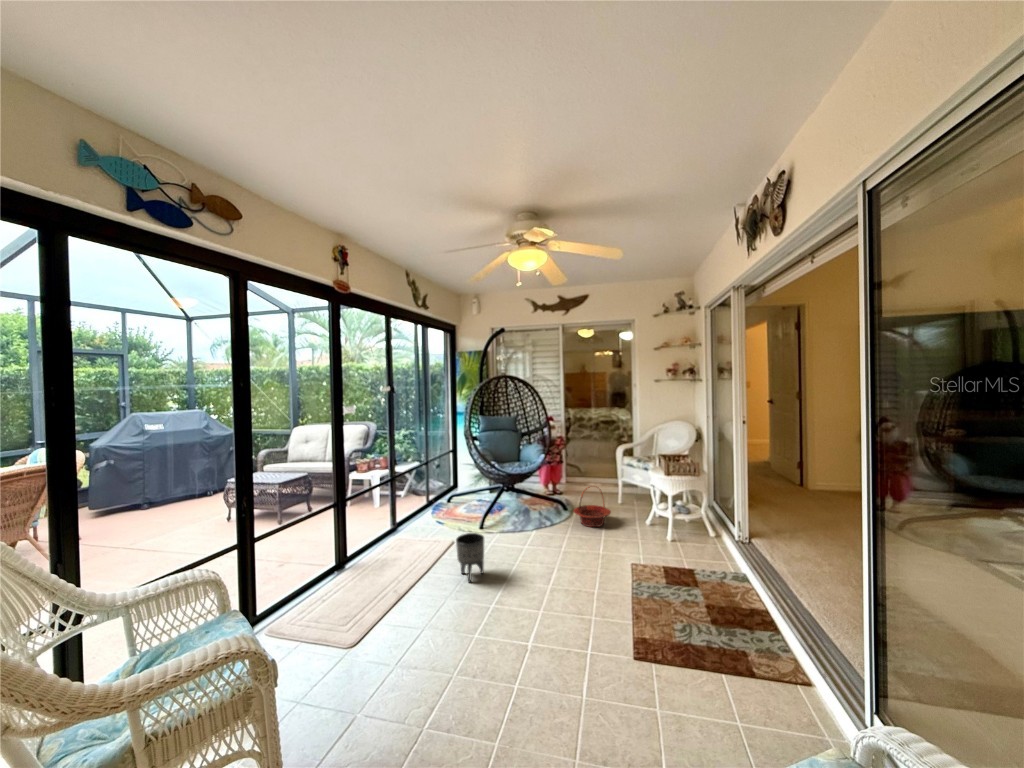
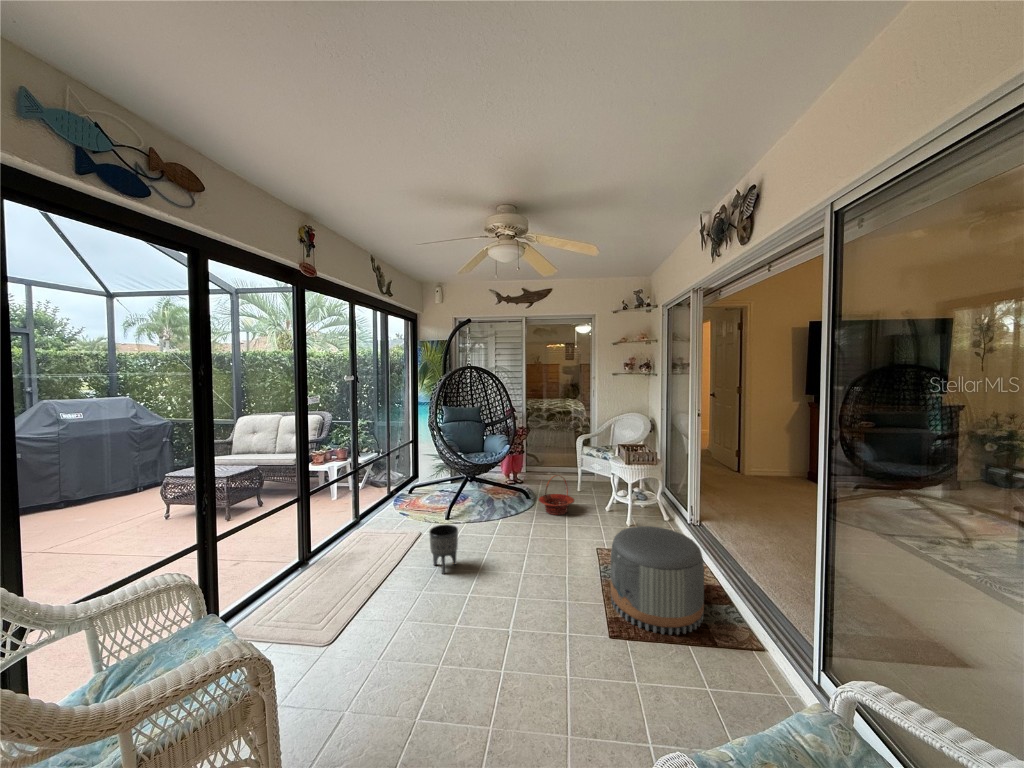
pouf: none [639,541,744,662] -> present [611,526,704,635]

